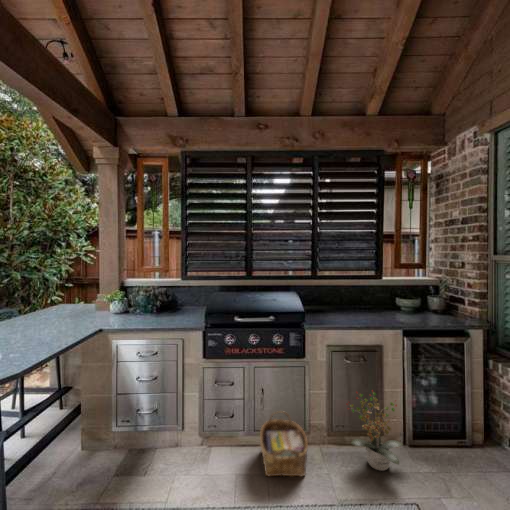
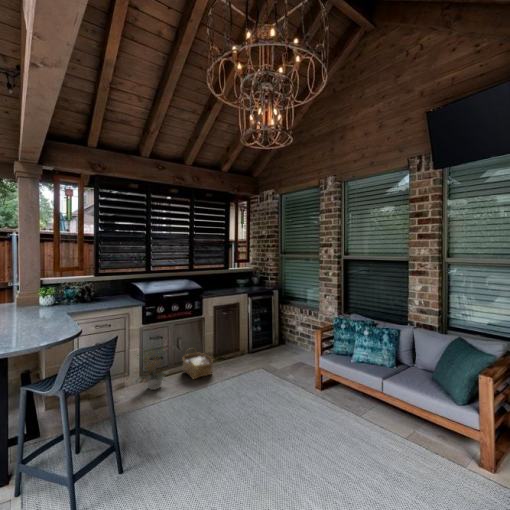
potted plant: present [347,390,403,471] -> present [137,346,167,390]

